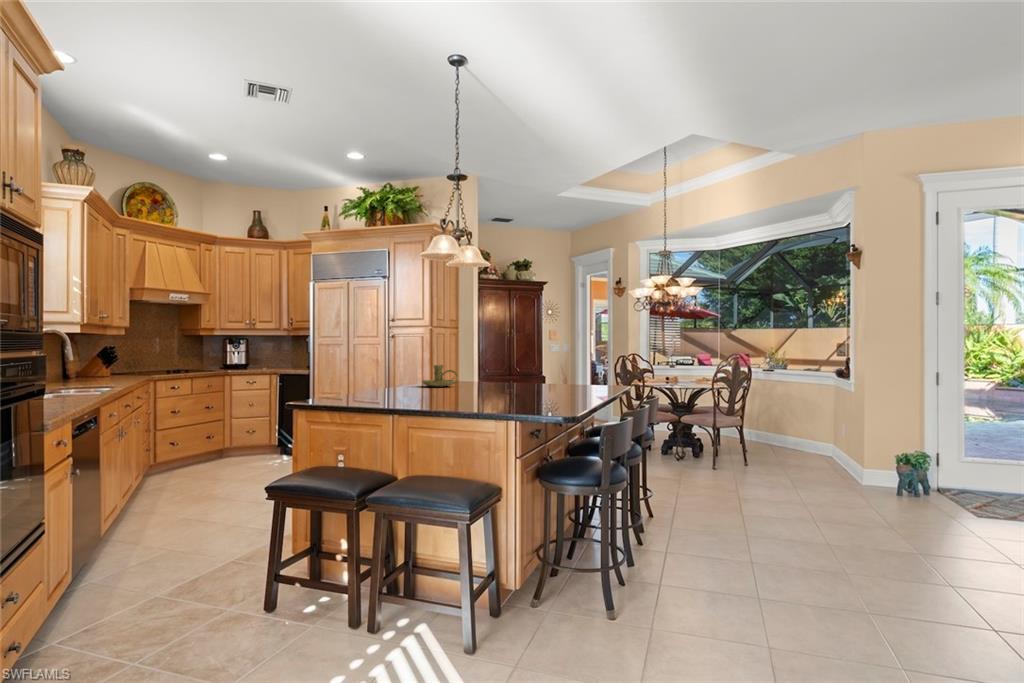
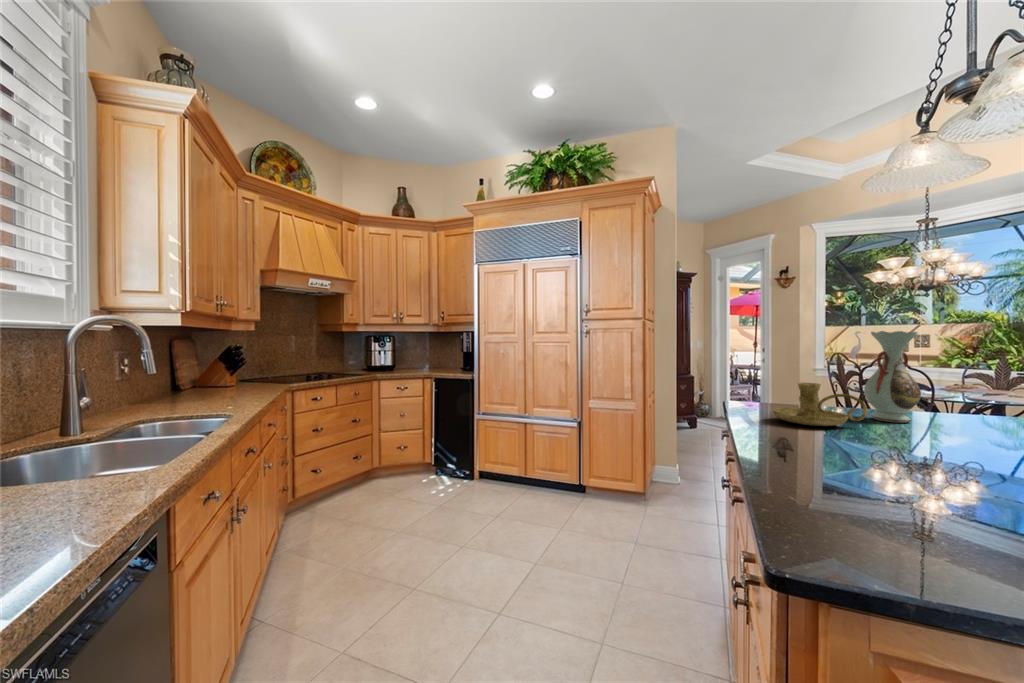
decorative vase: none [479,337,502,386] -> present [864,331,921,423]

